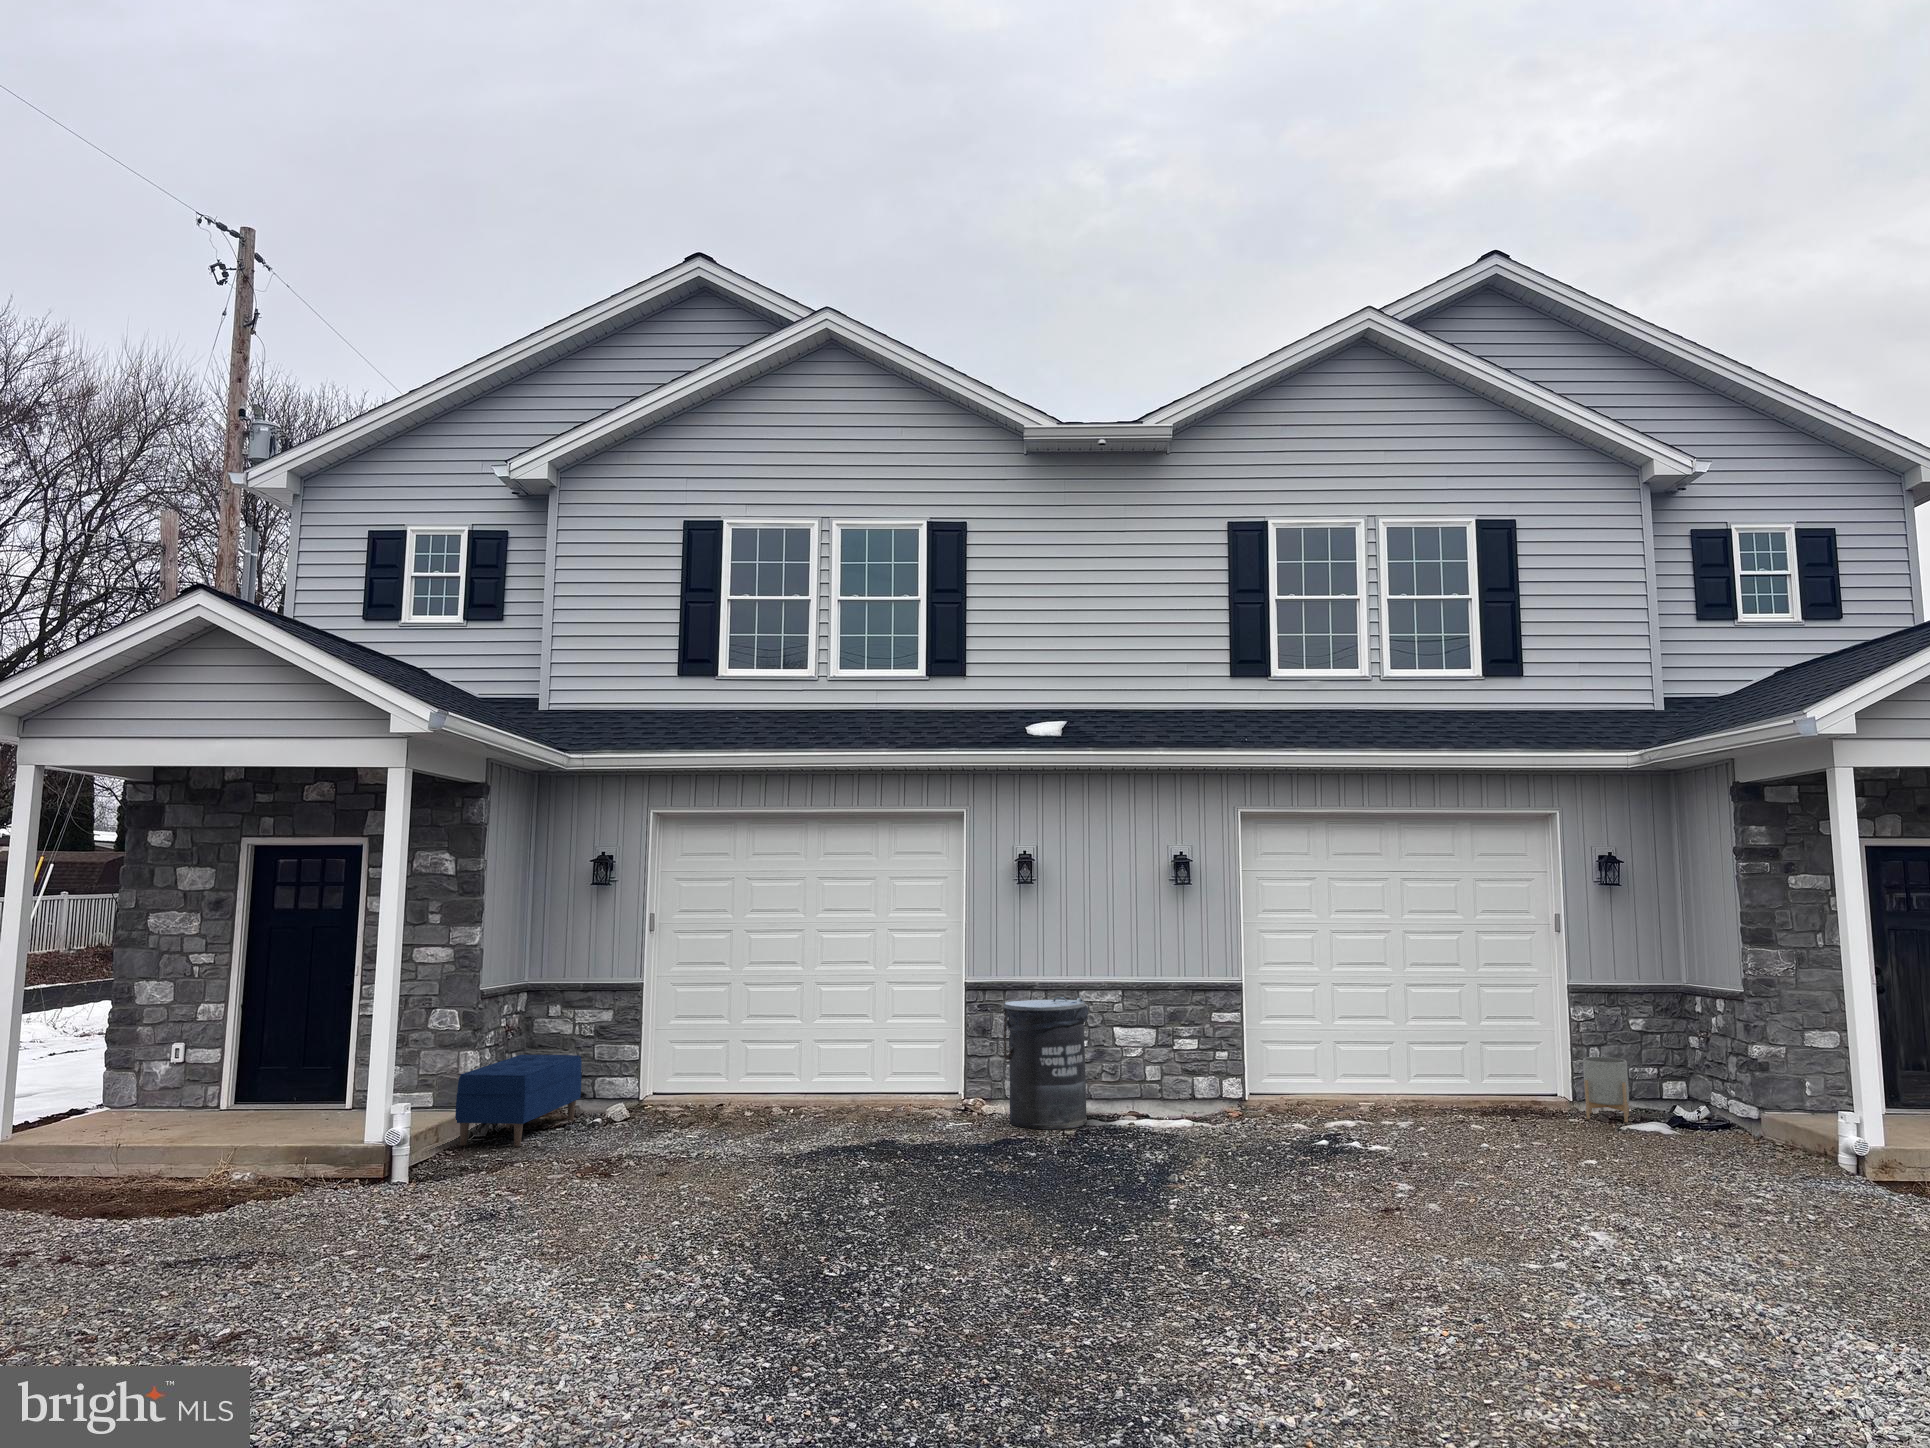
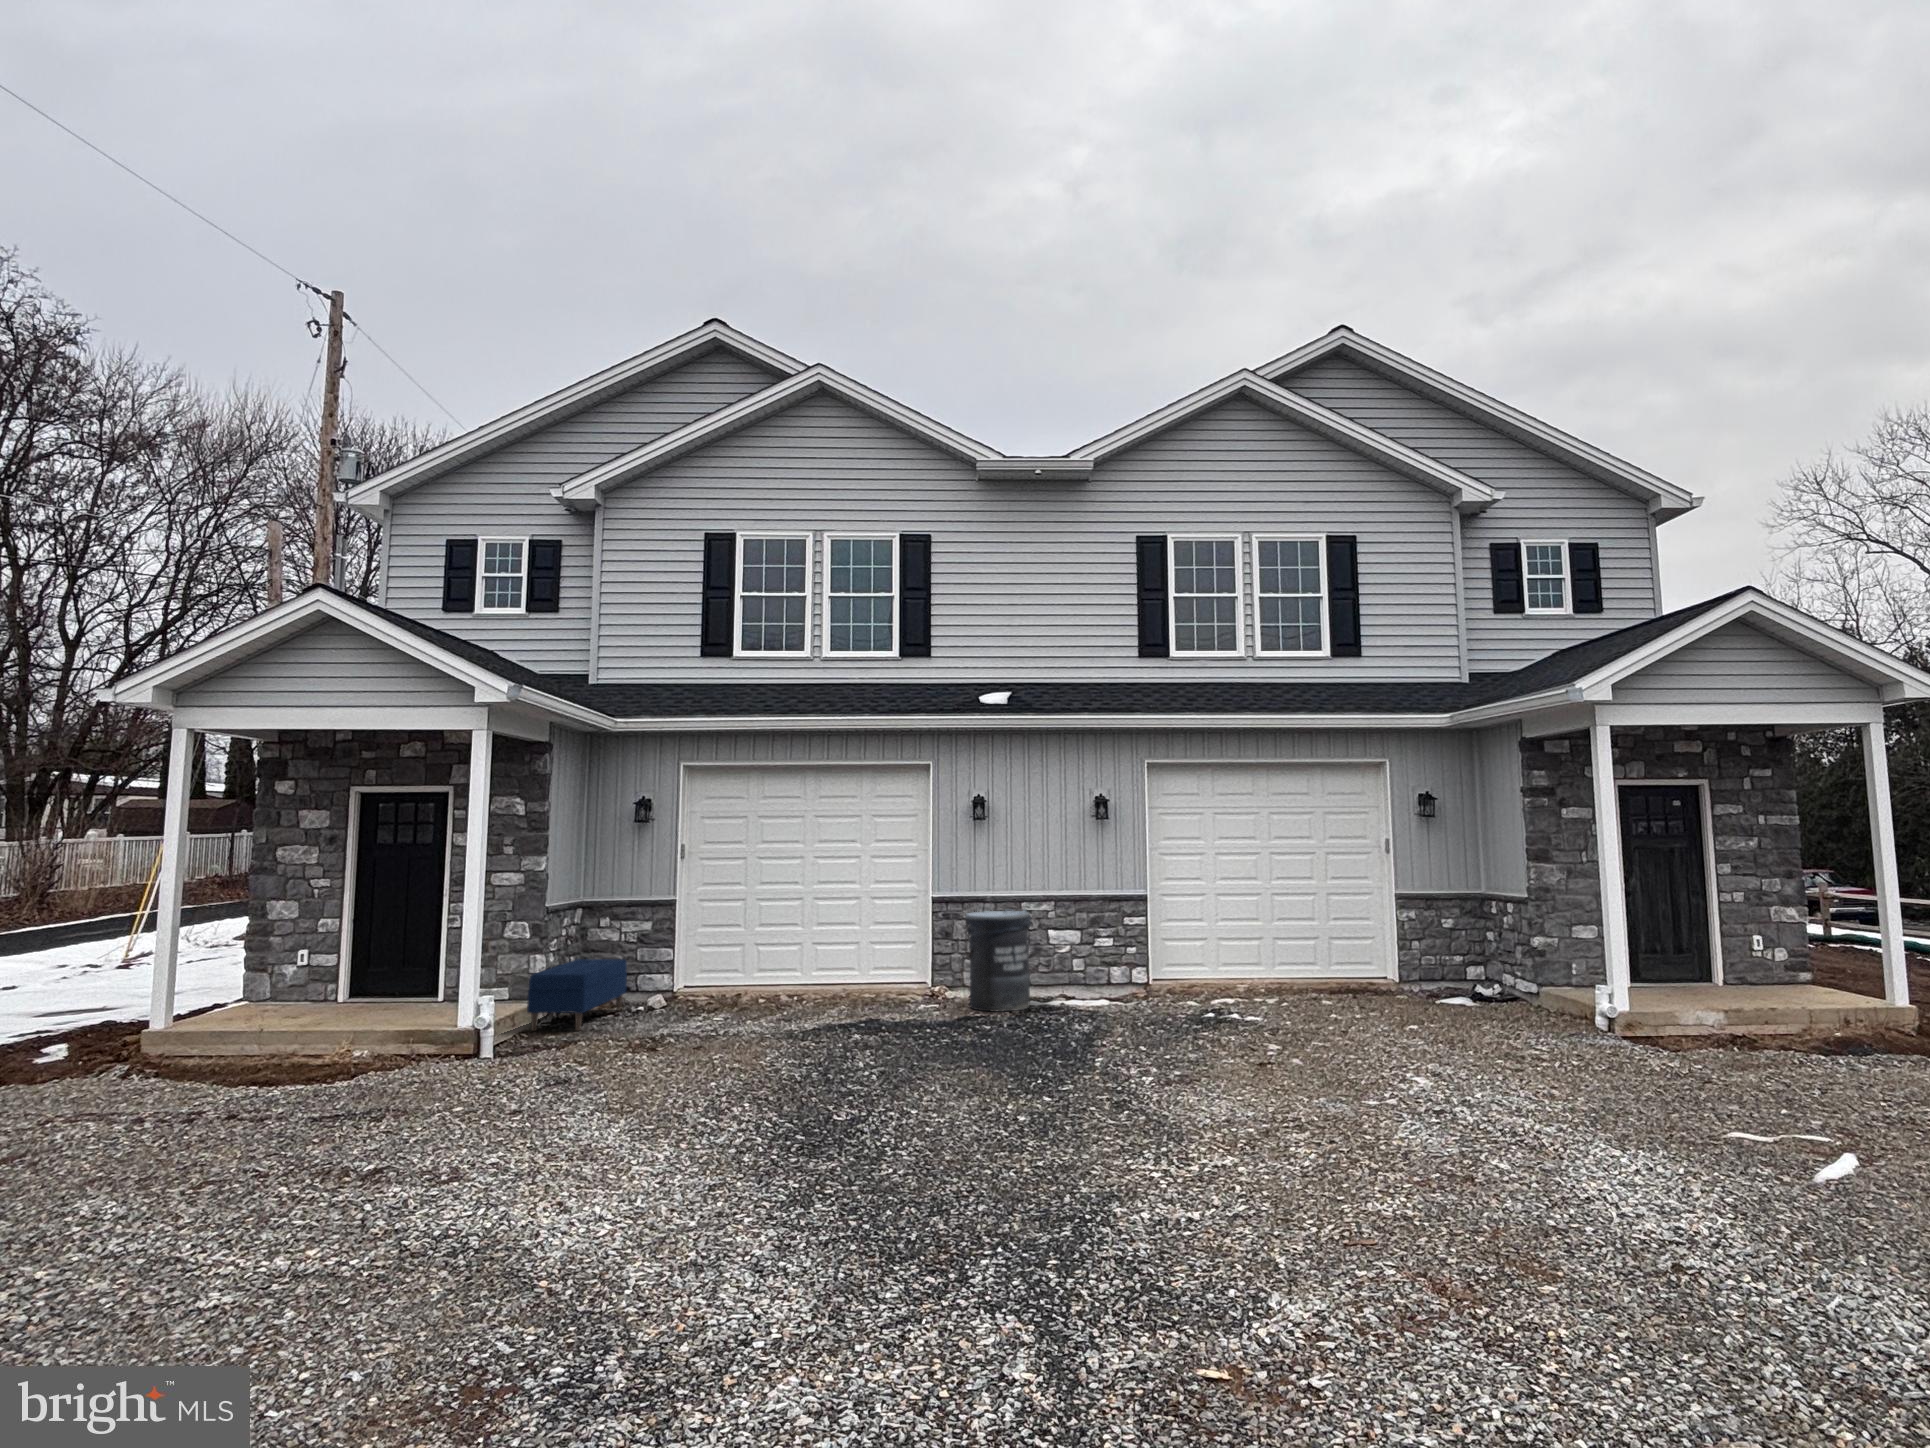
planter: present [1583,1057,1629,1122] -> none [1411,951,1445,1000]

